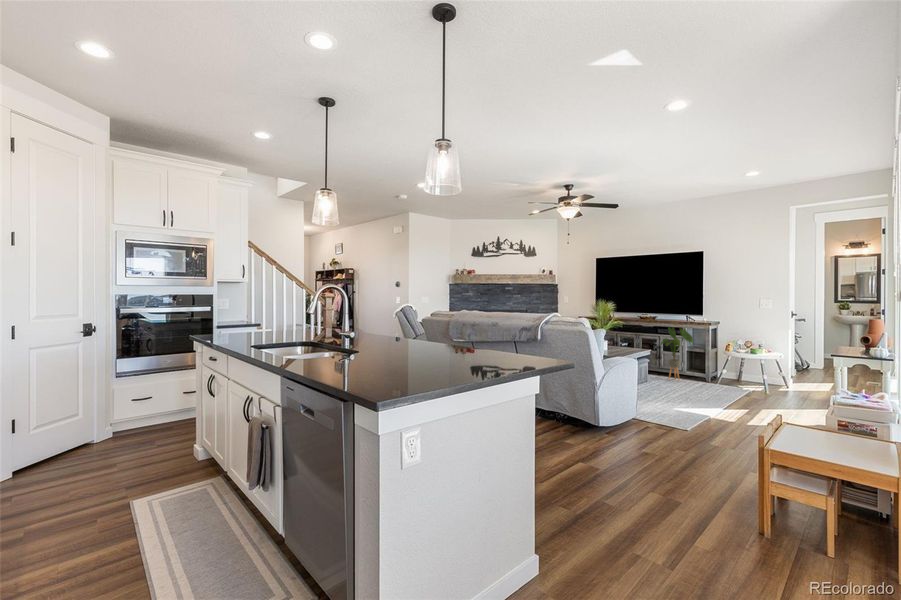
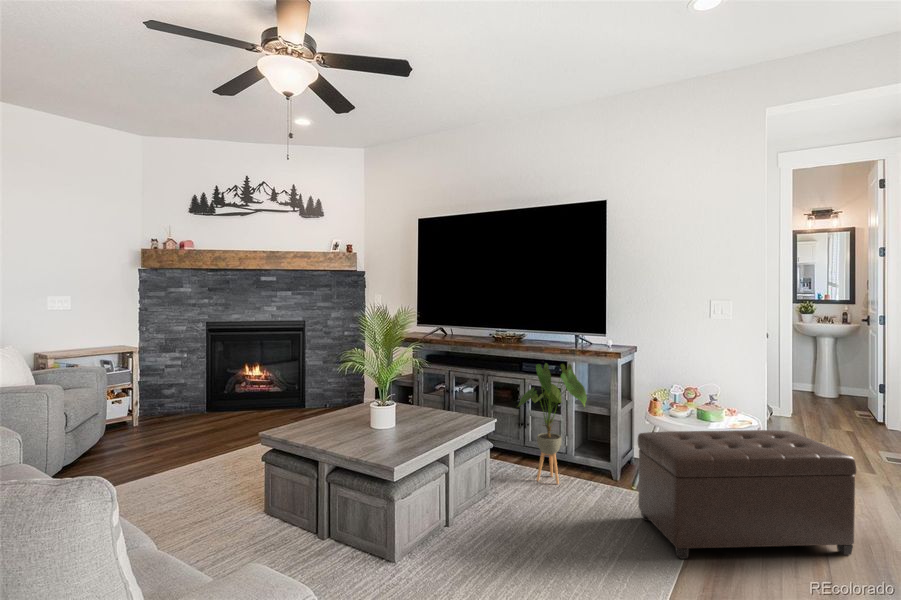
ottoman: none [717,353,814,400] -> present [638,430,856,559]

